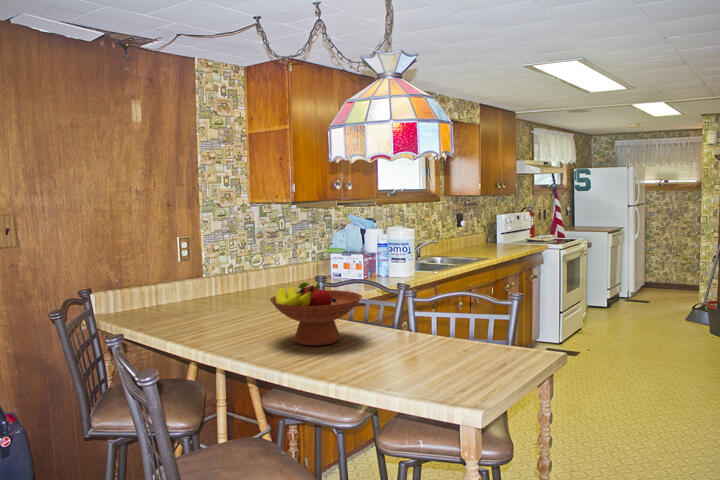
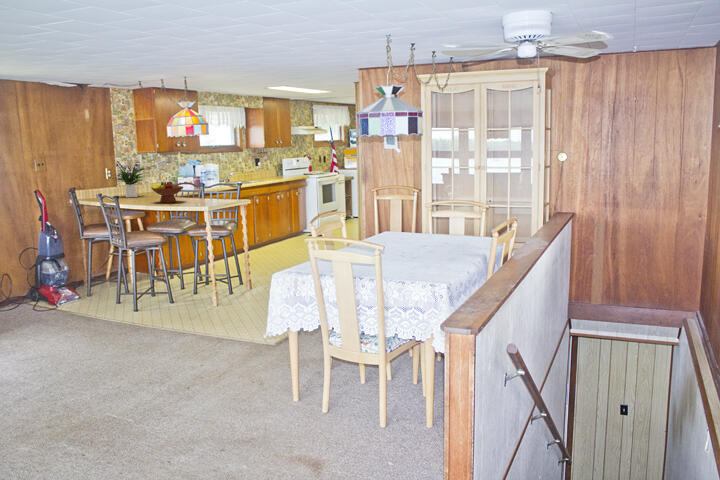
flower arrangement: none [183,221,266,309] -> present [115,162,145,197]

